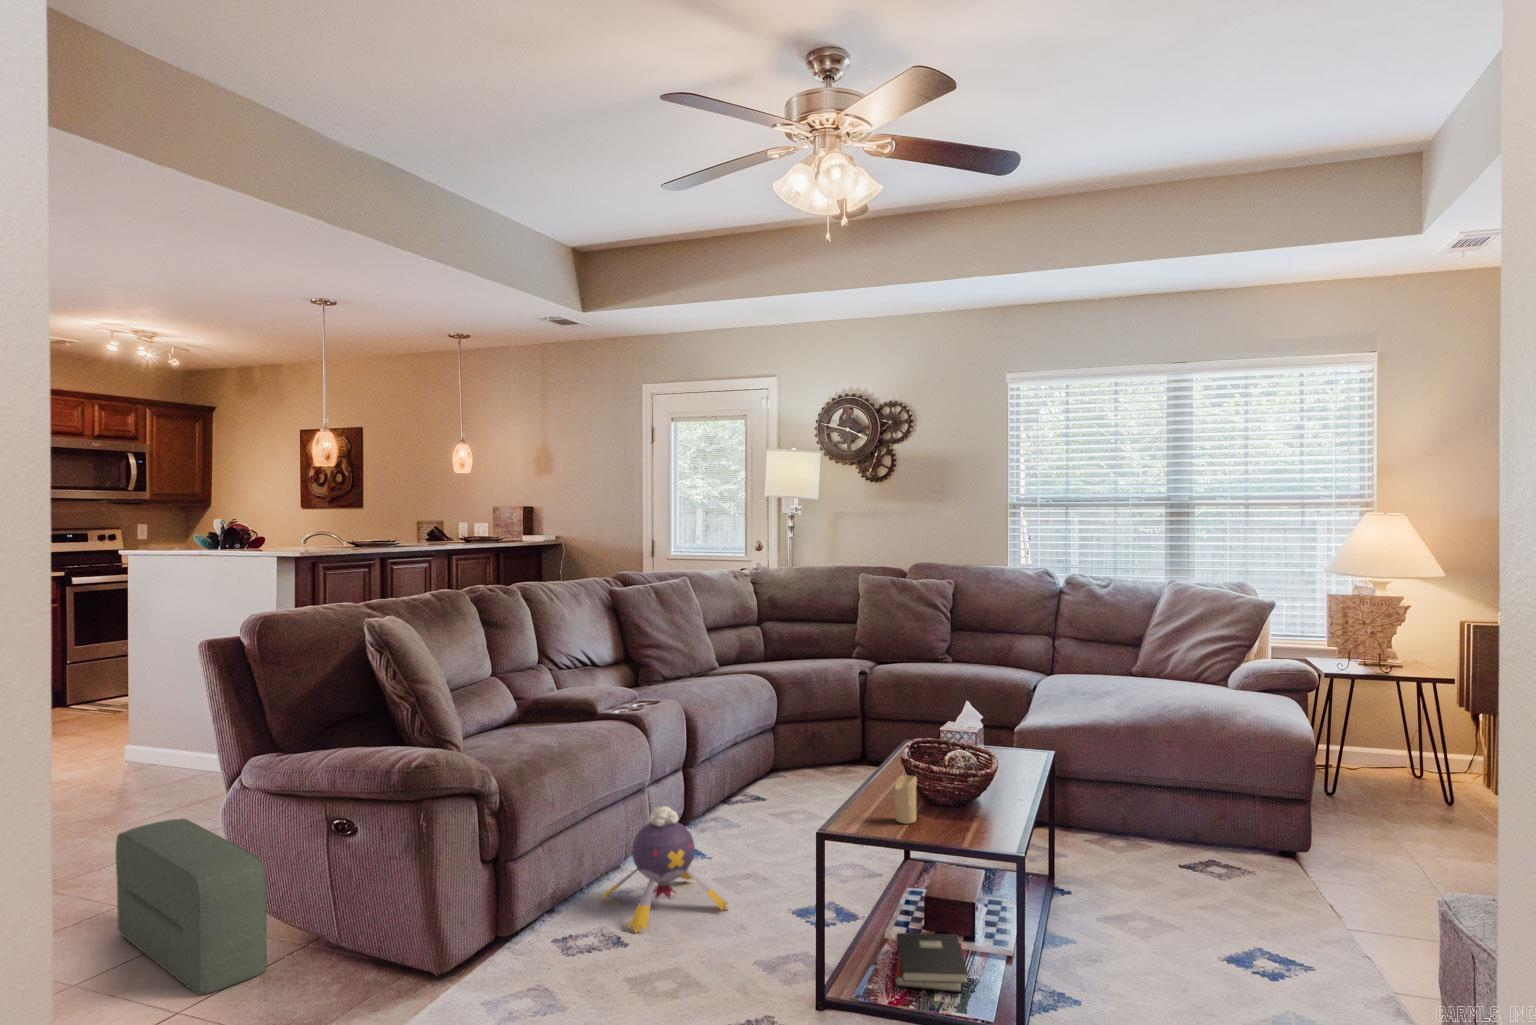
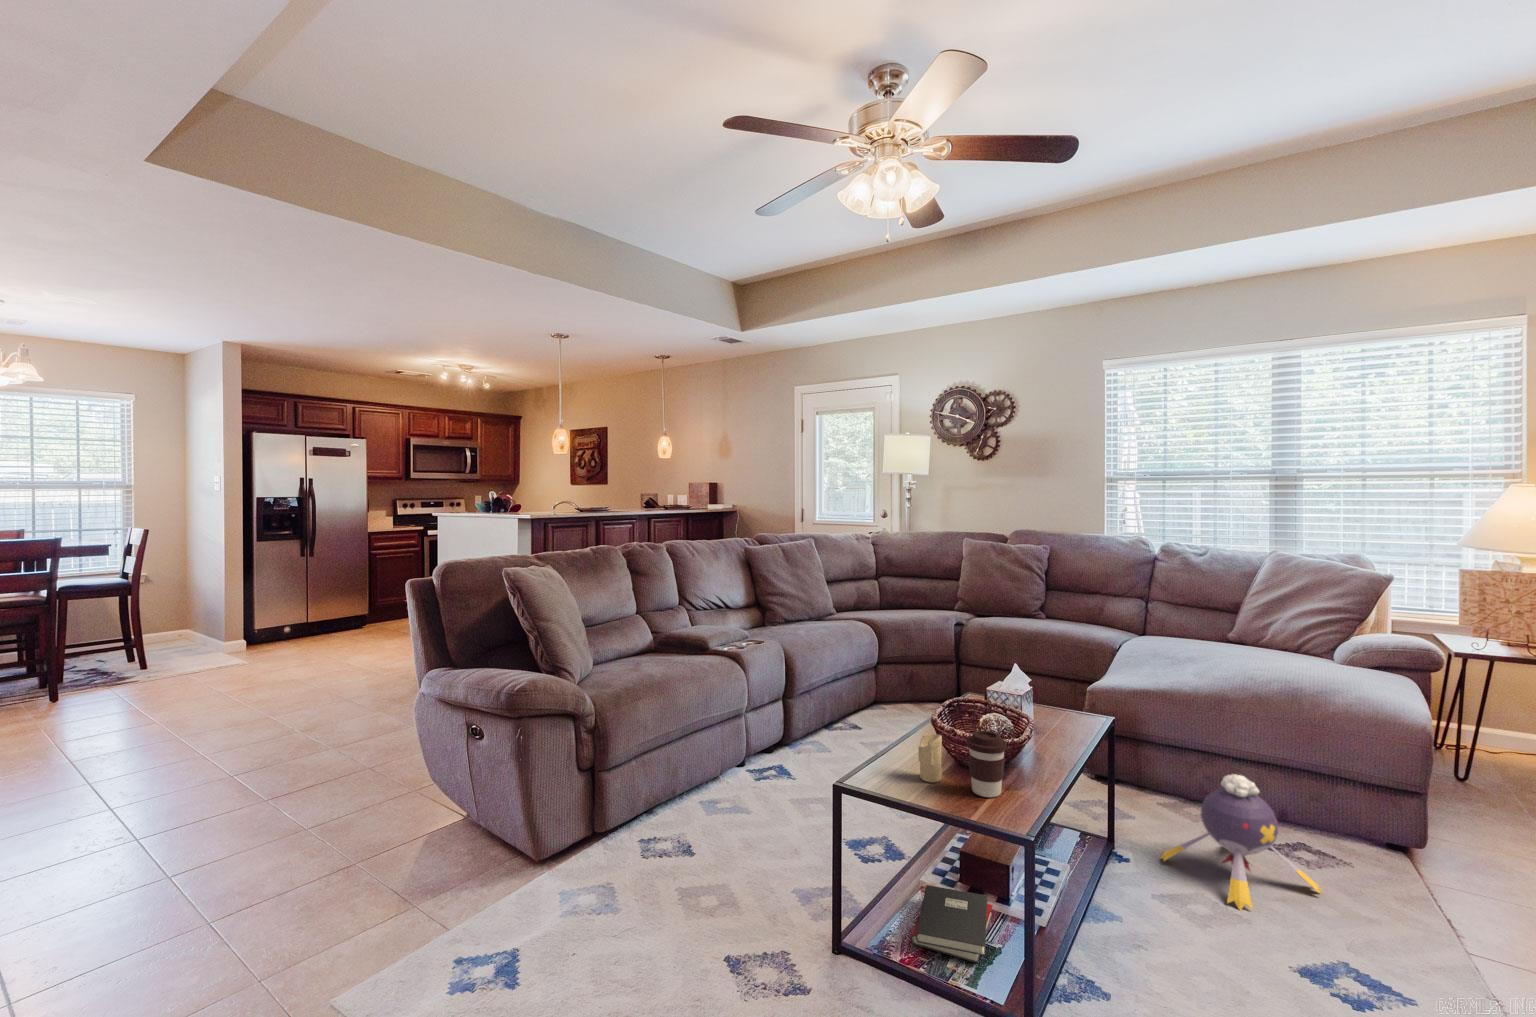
coffee cup: none [943,767,981,831] -> present [967,731,1007,797]
plush toy: present [602,806,728,933] -> present [1160,774,1321,910]
pouf: present [116,819,267,995] -> none [336,711,413,856]

